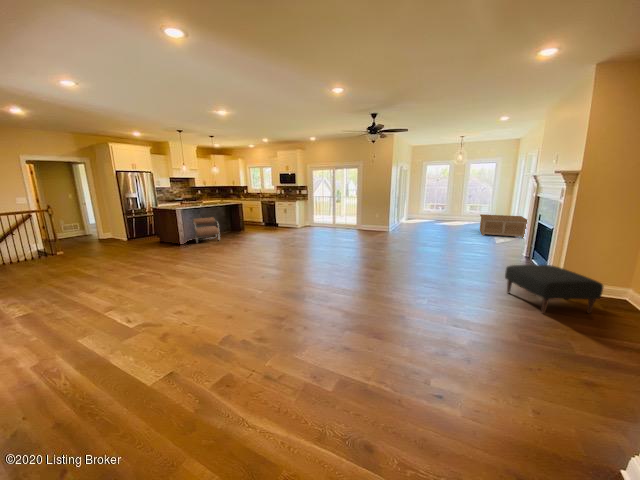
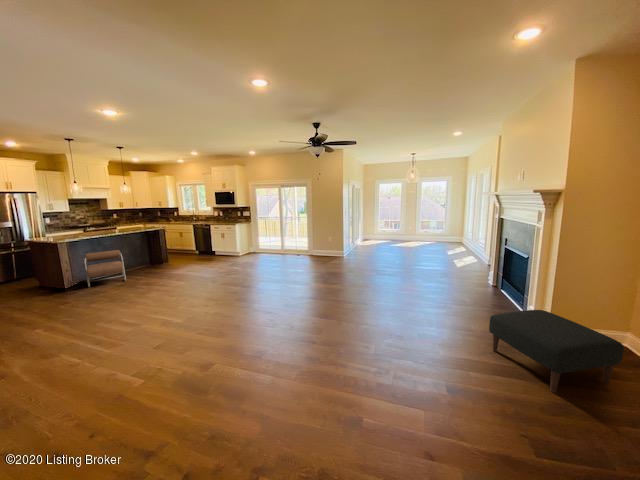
coffee table: present [480,214,527,239] -> none [436,234,486,260]

